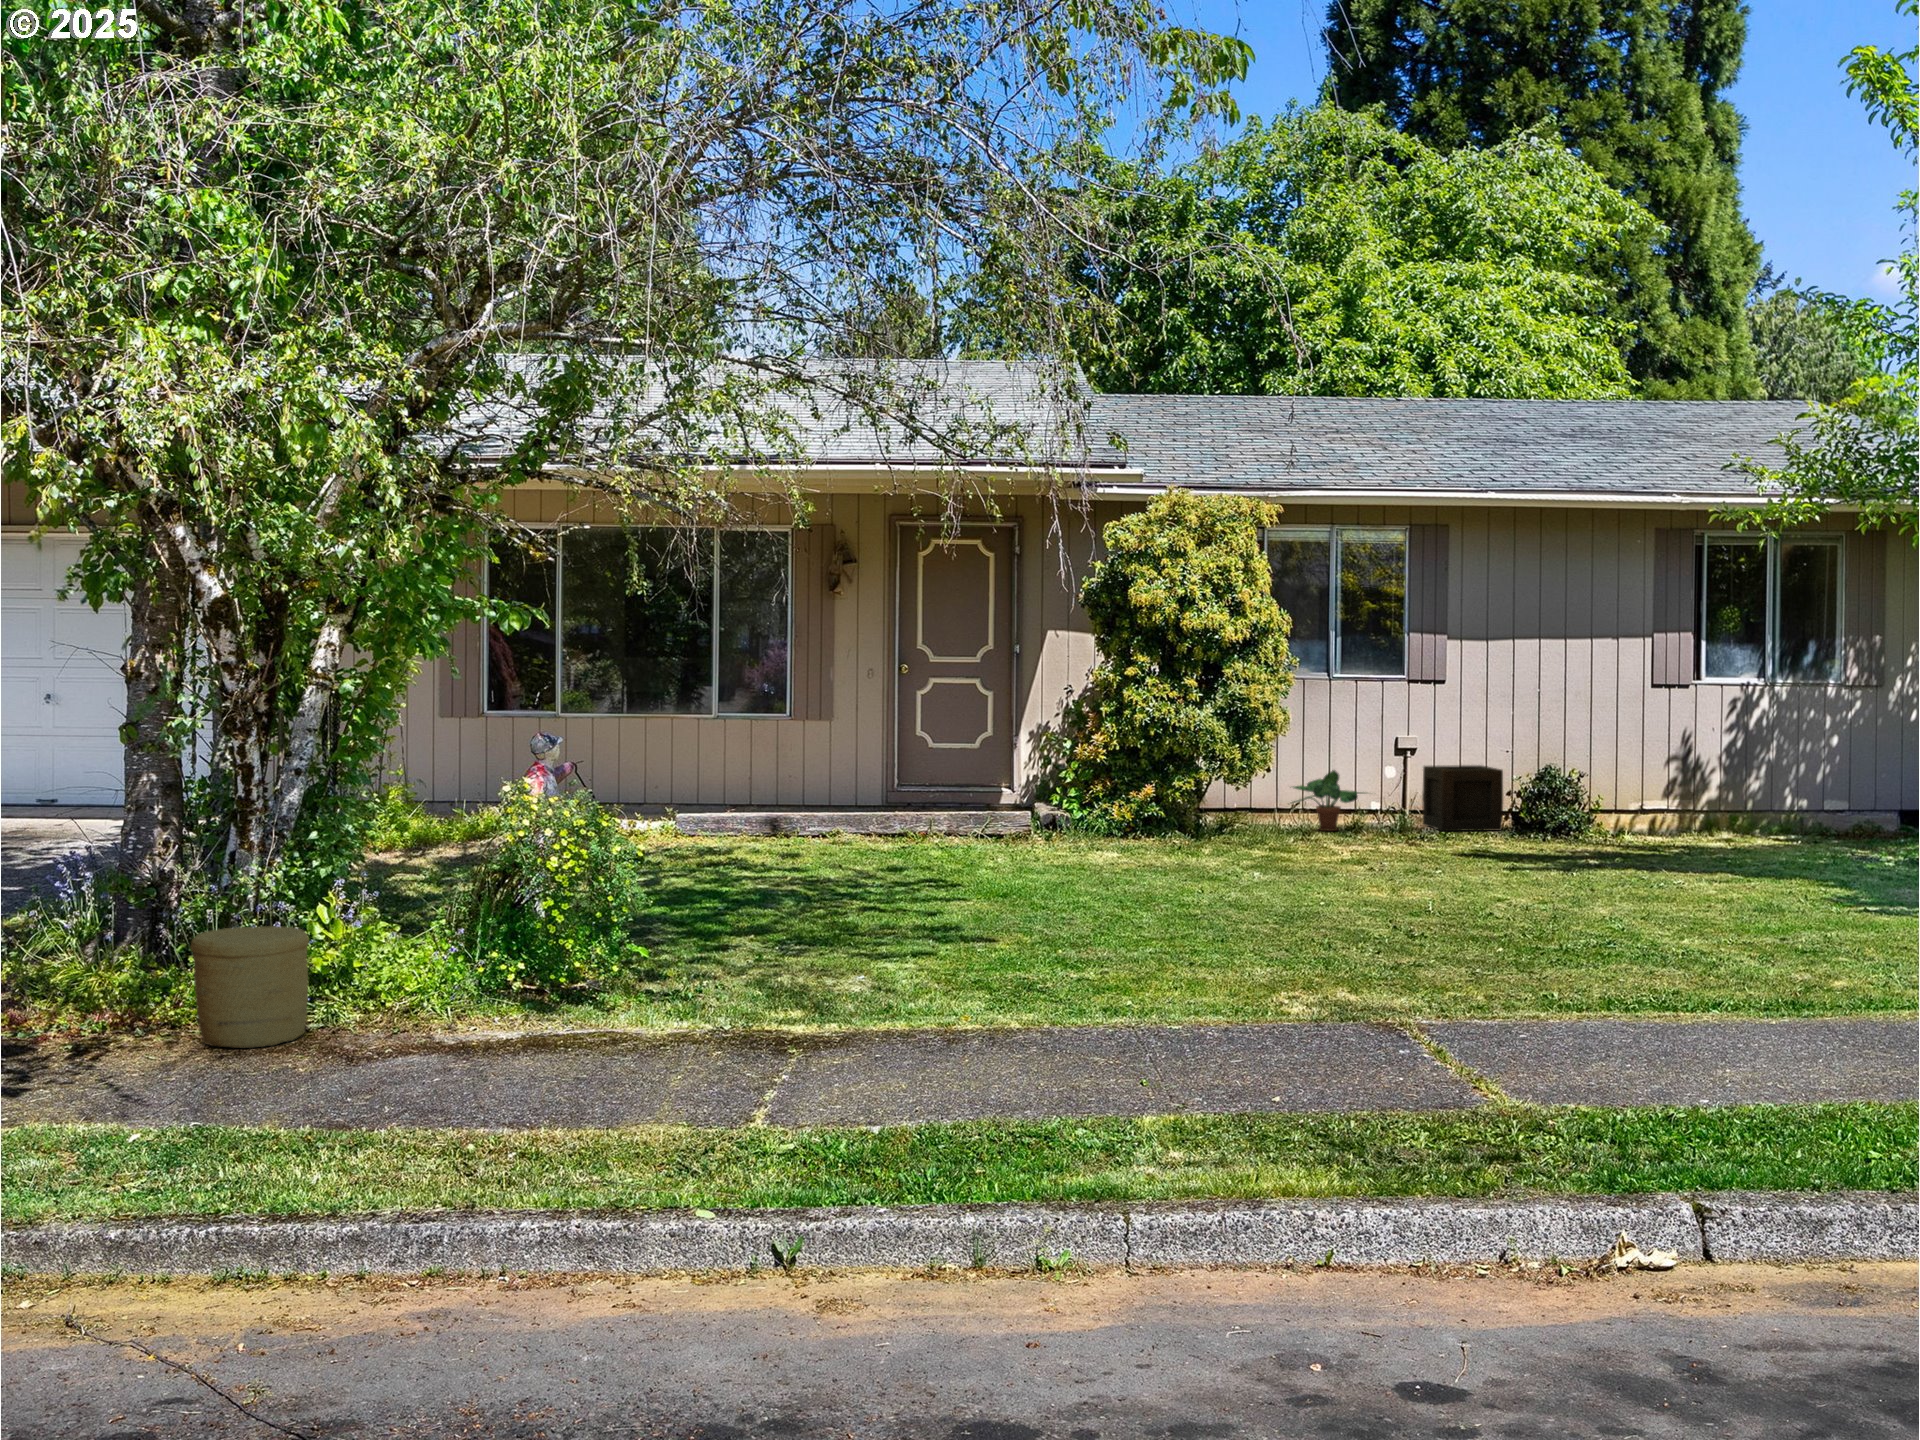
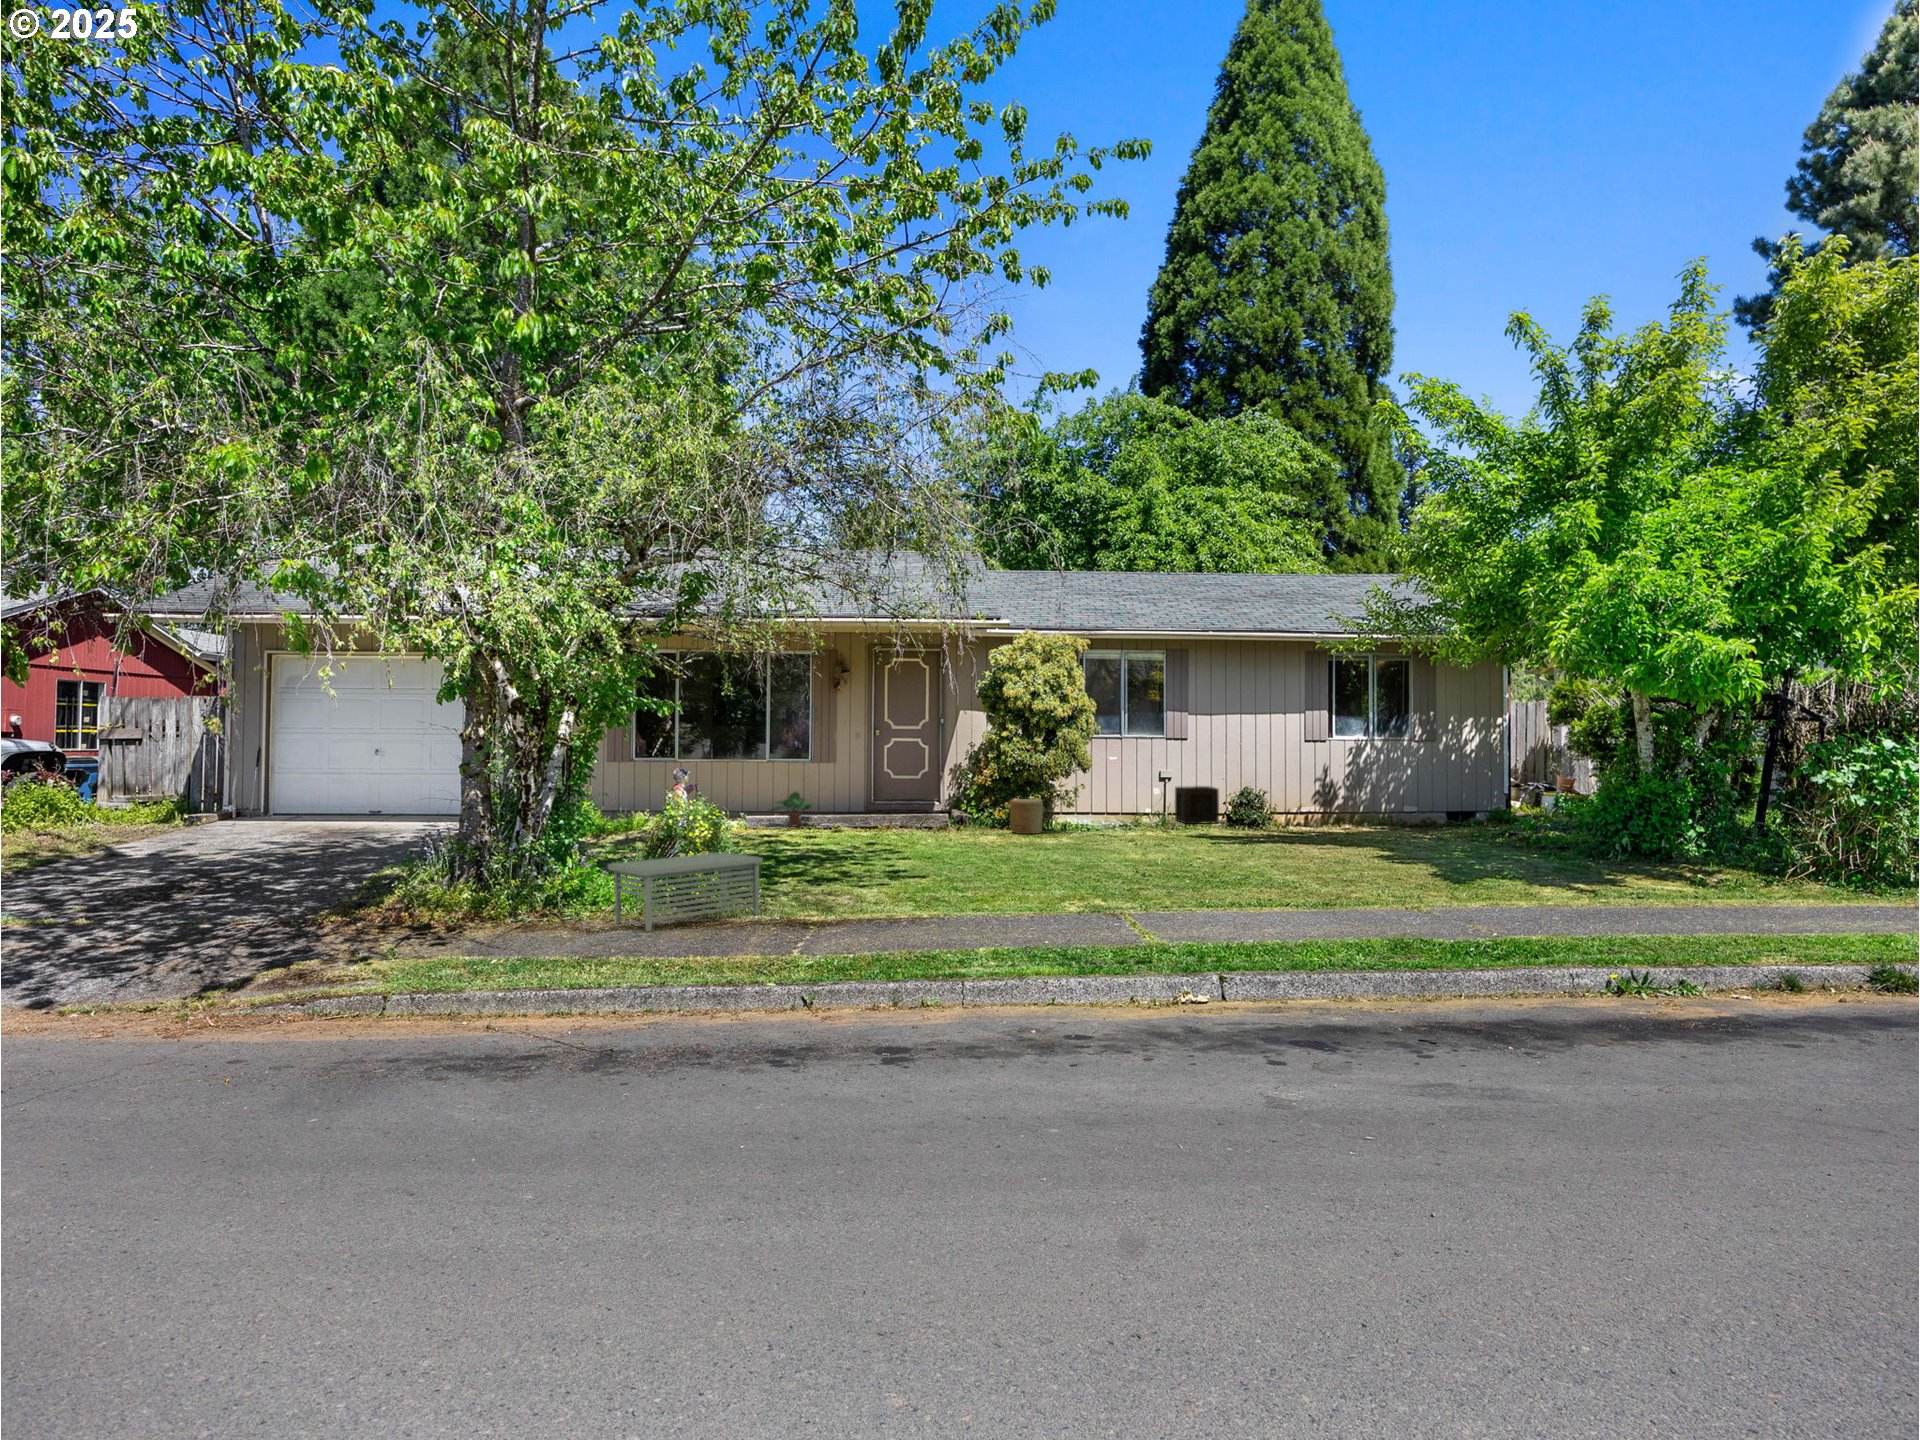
potted plant: present [1292,770,1364,831] -> present [770,791,812,826]
storage bench: none [401,893,699,1054] -> present [608,852,763,932]
woven basket: present [190,926,309,1048] -> present [1009,799,1043,834]

